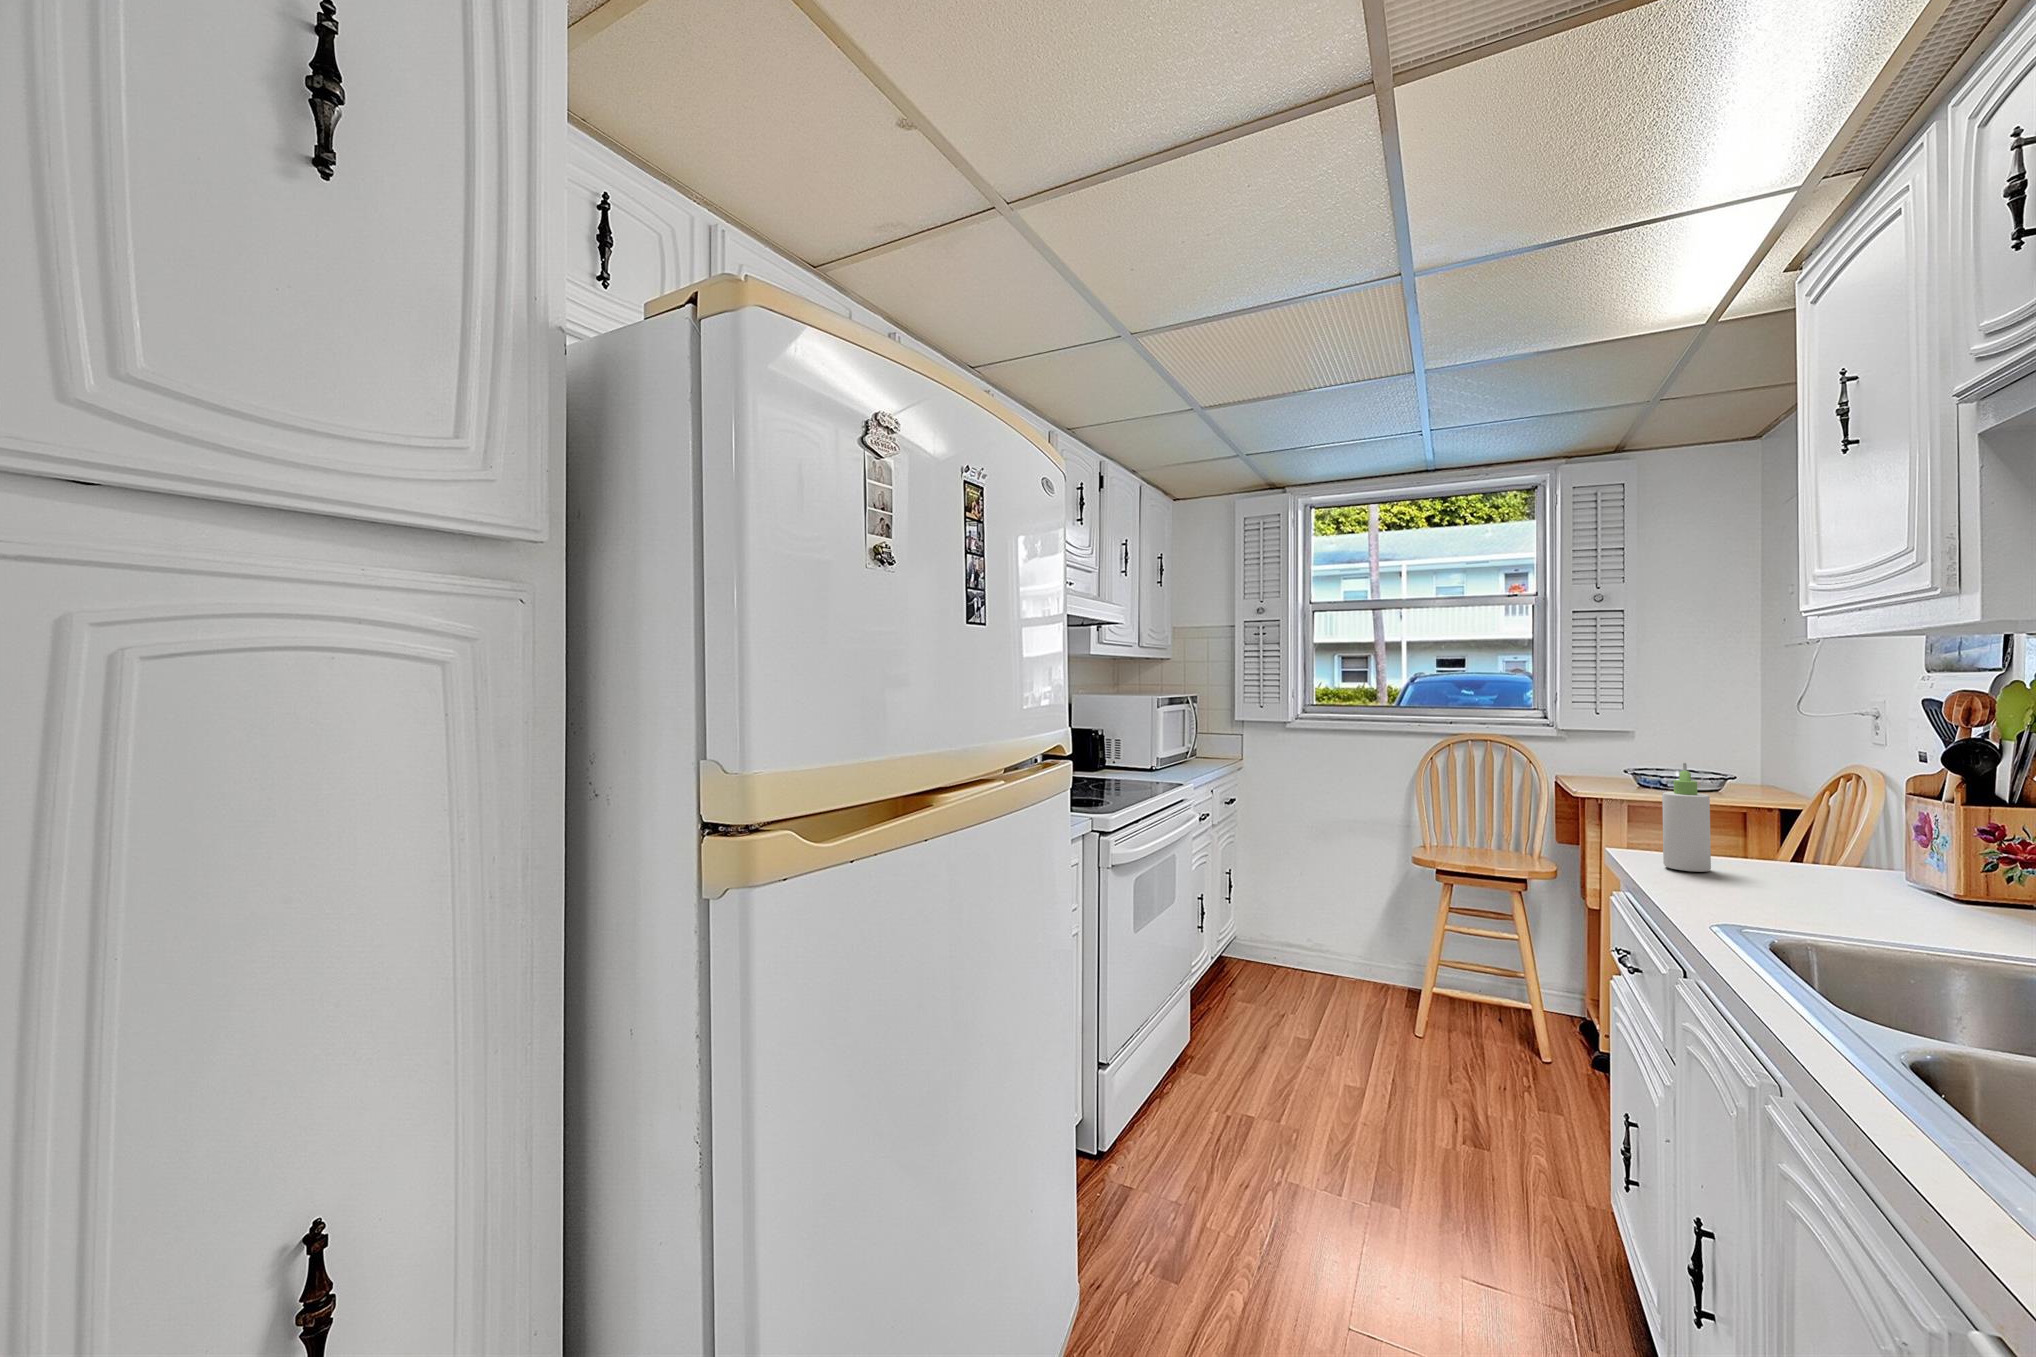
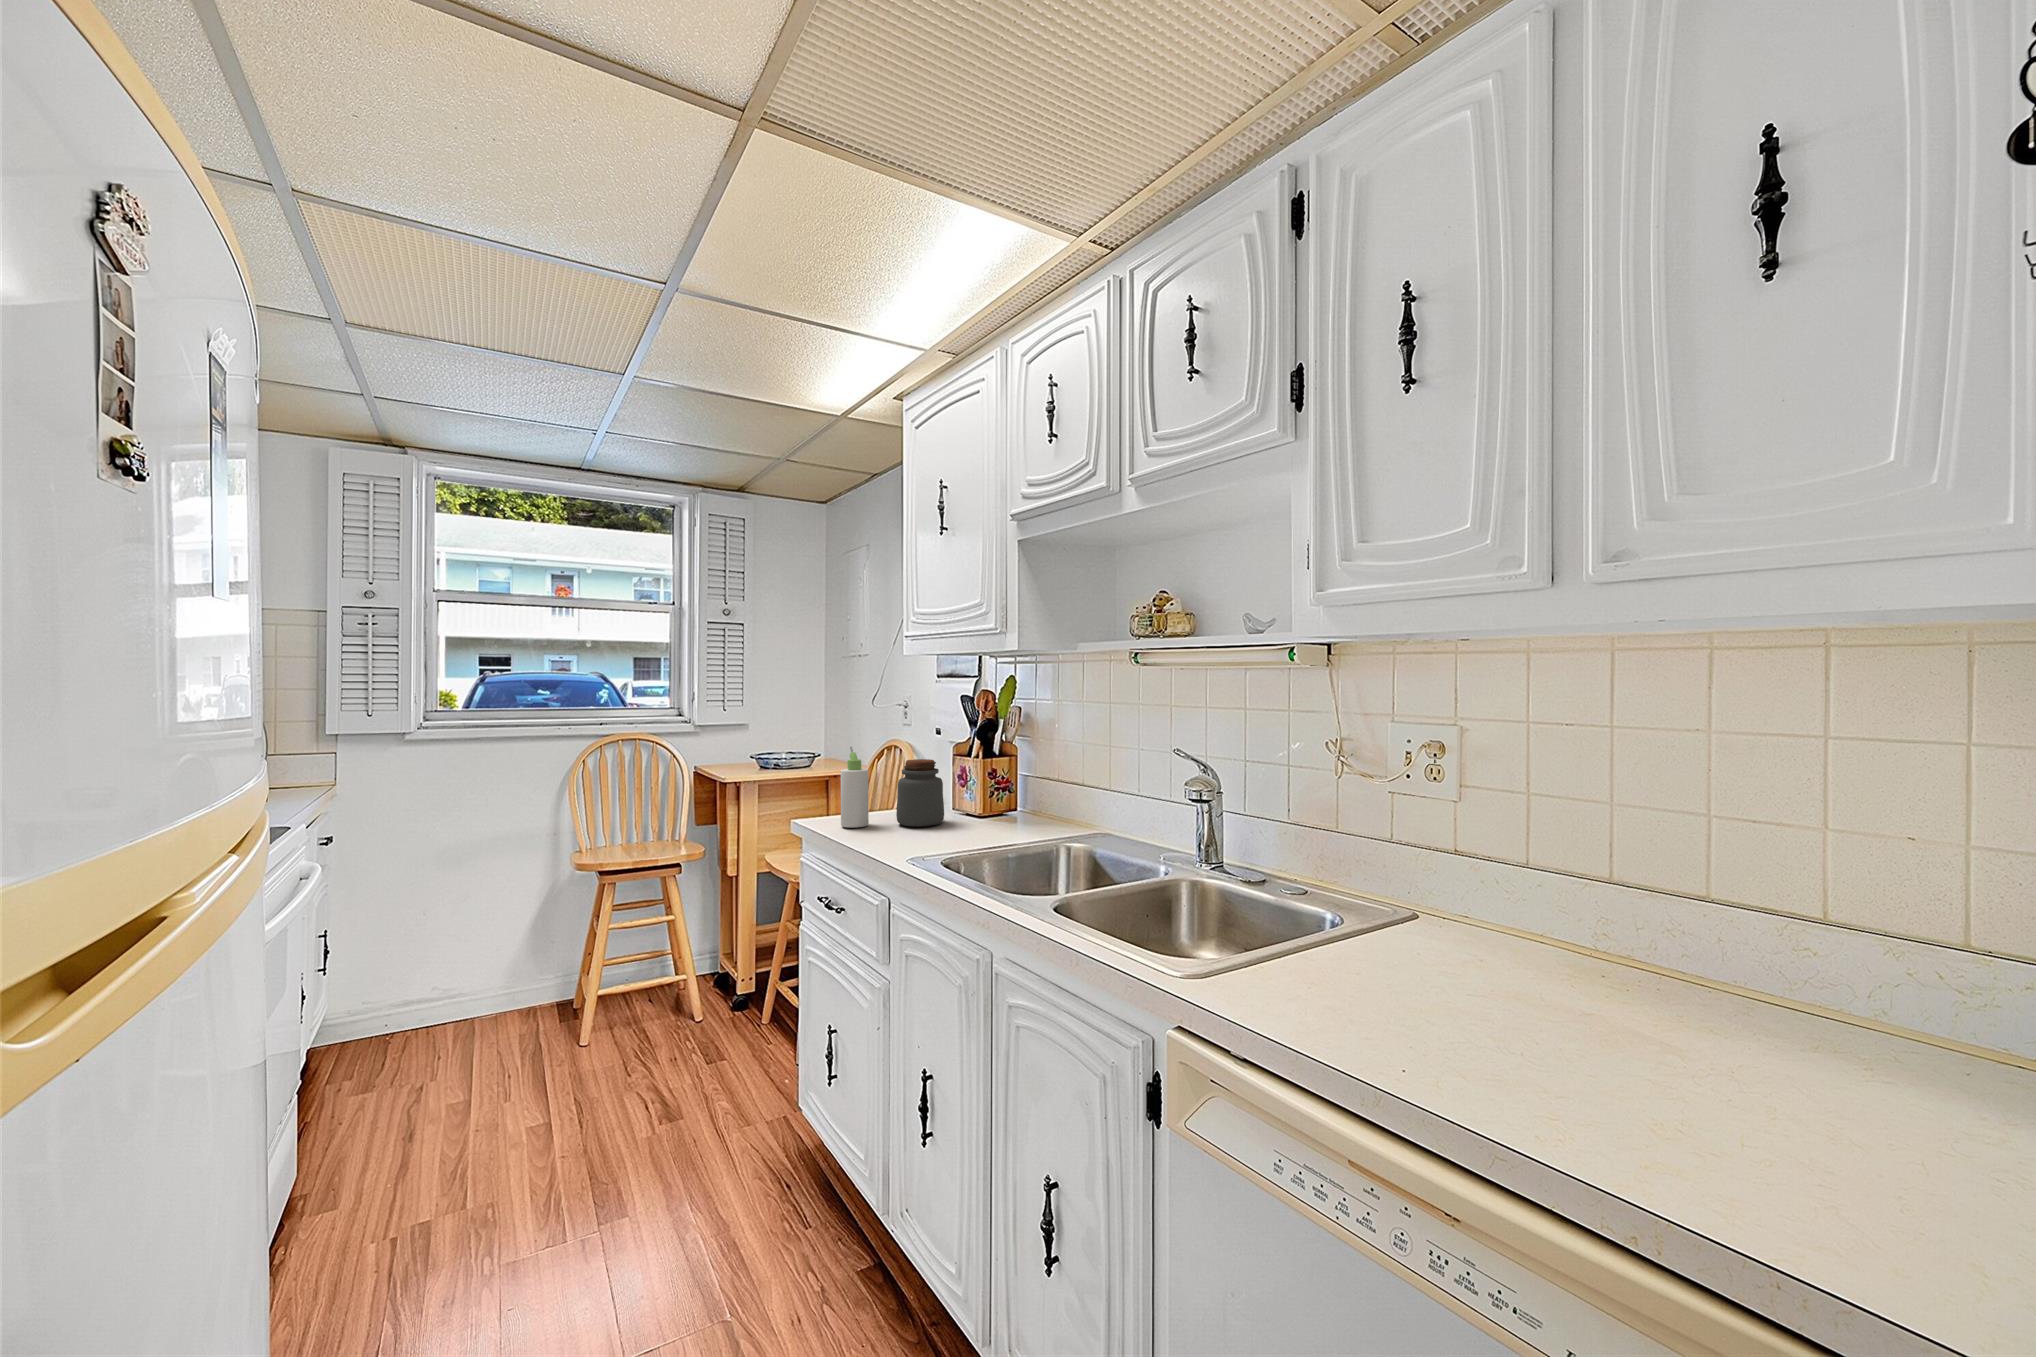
jar: none [1758,789,1855,891] -> present [896,759,944,827]

